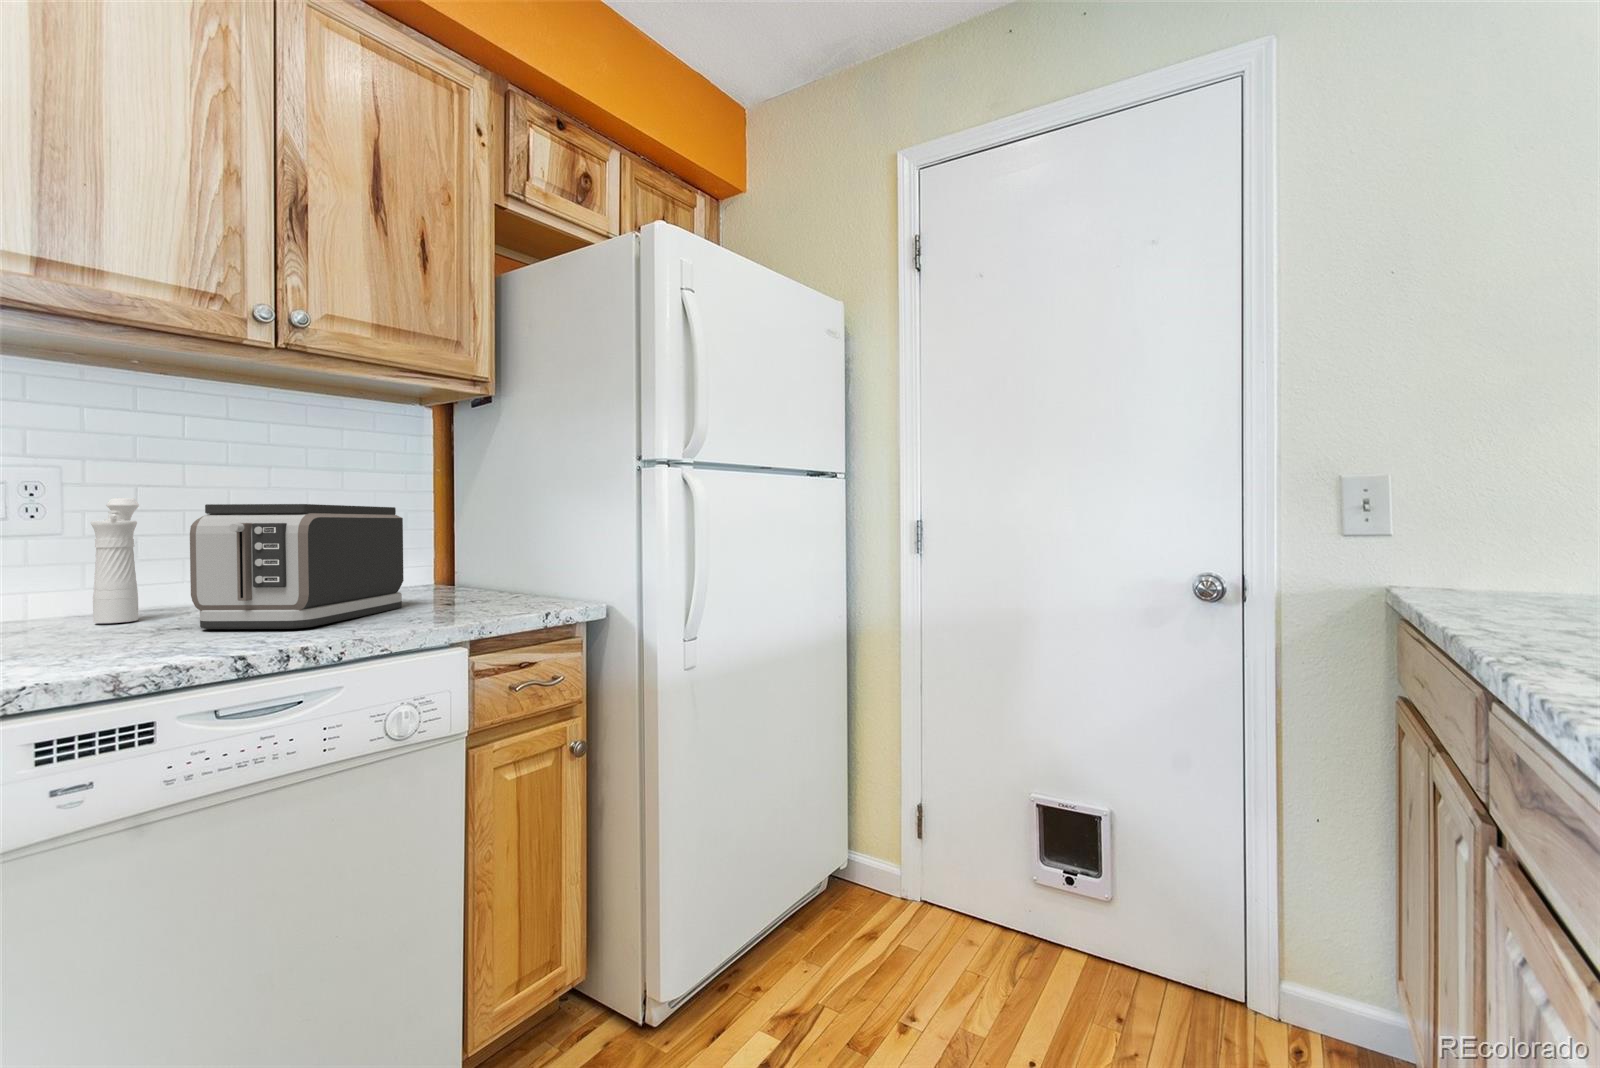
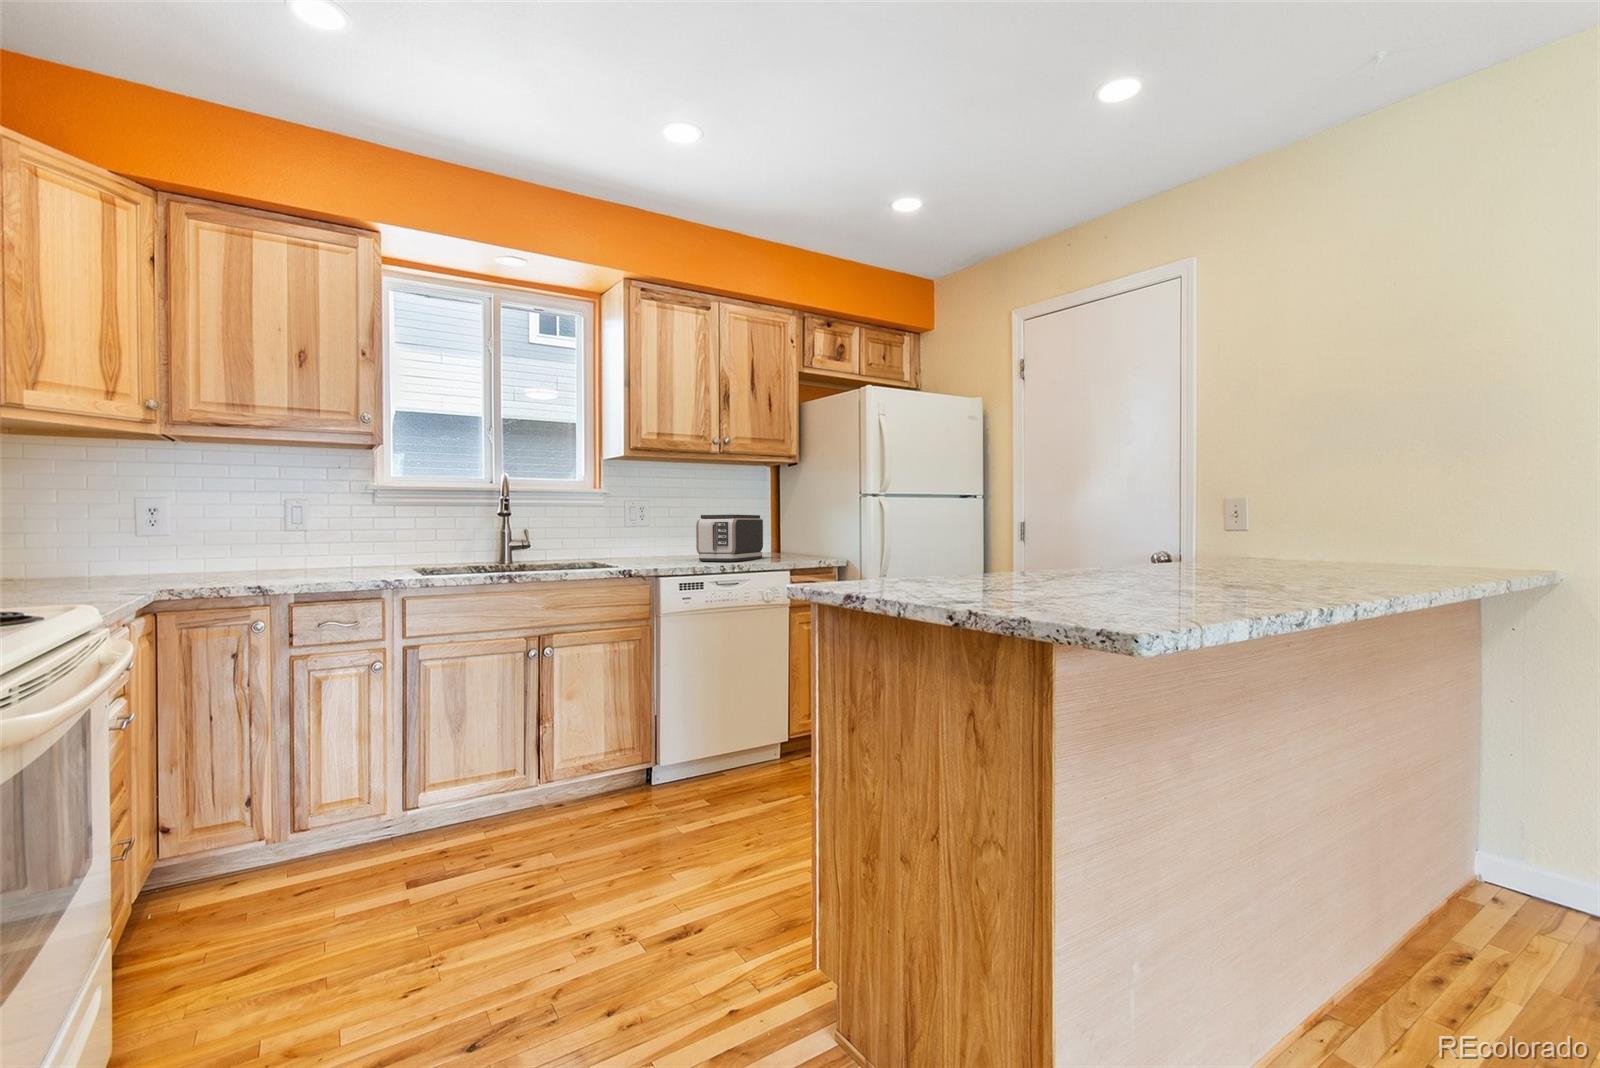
pepper mill: present [91,498,139,623] -> none [660,513,673,560]

